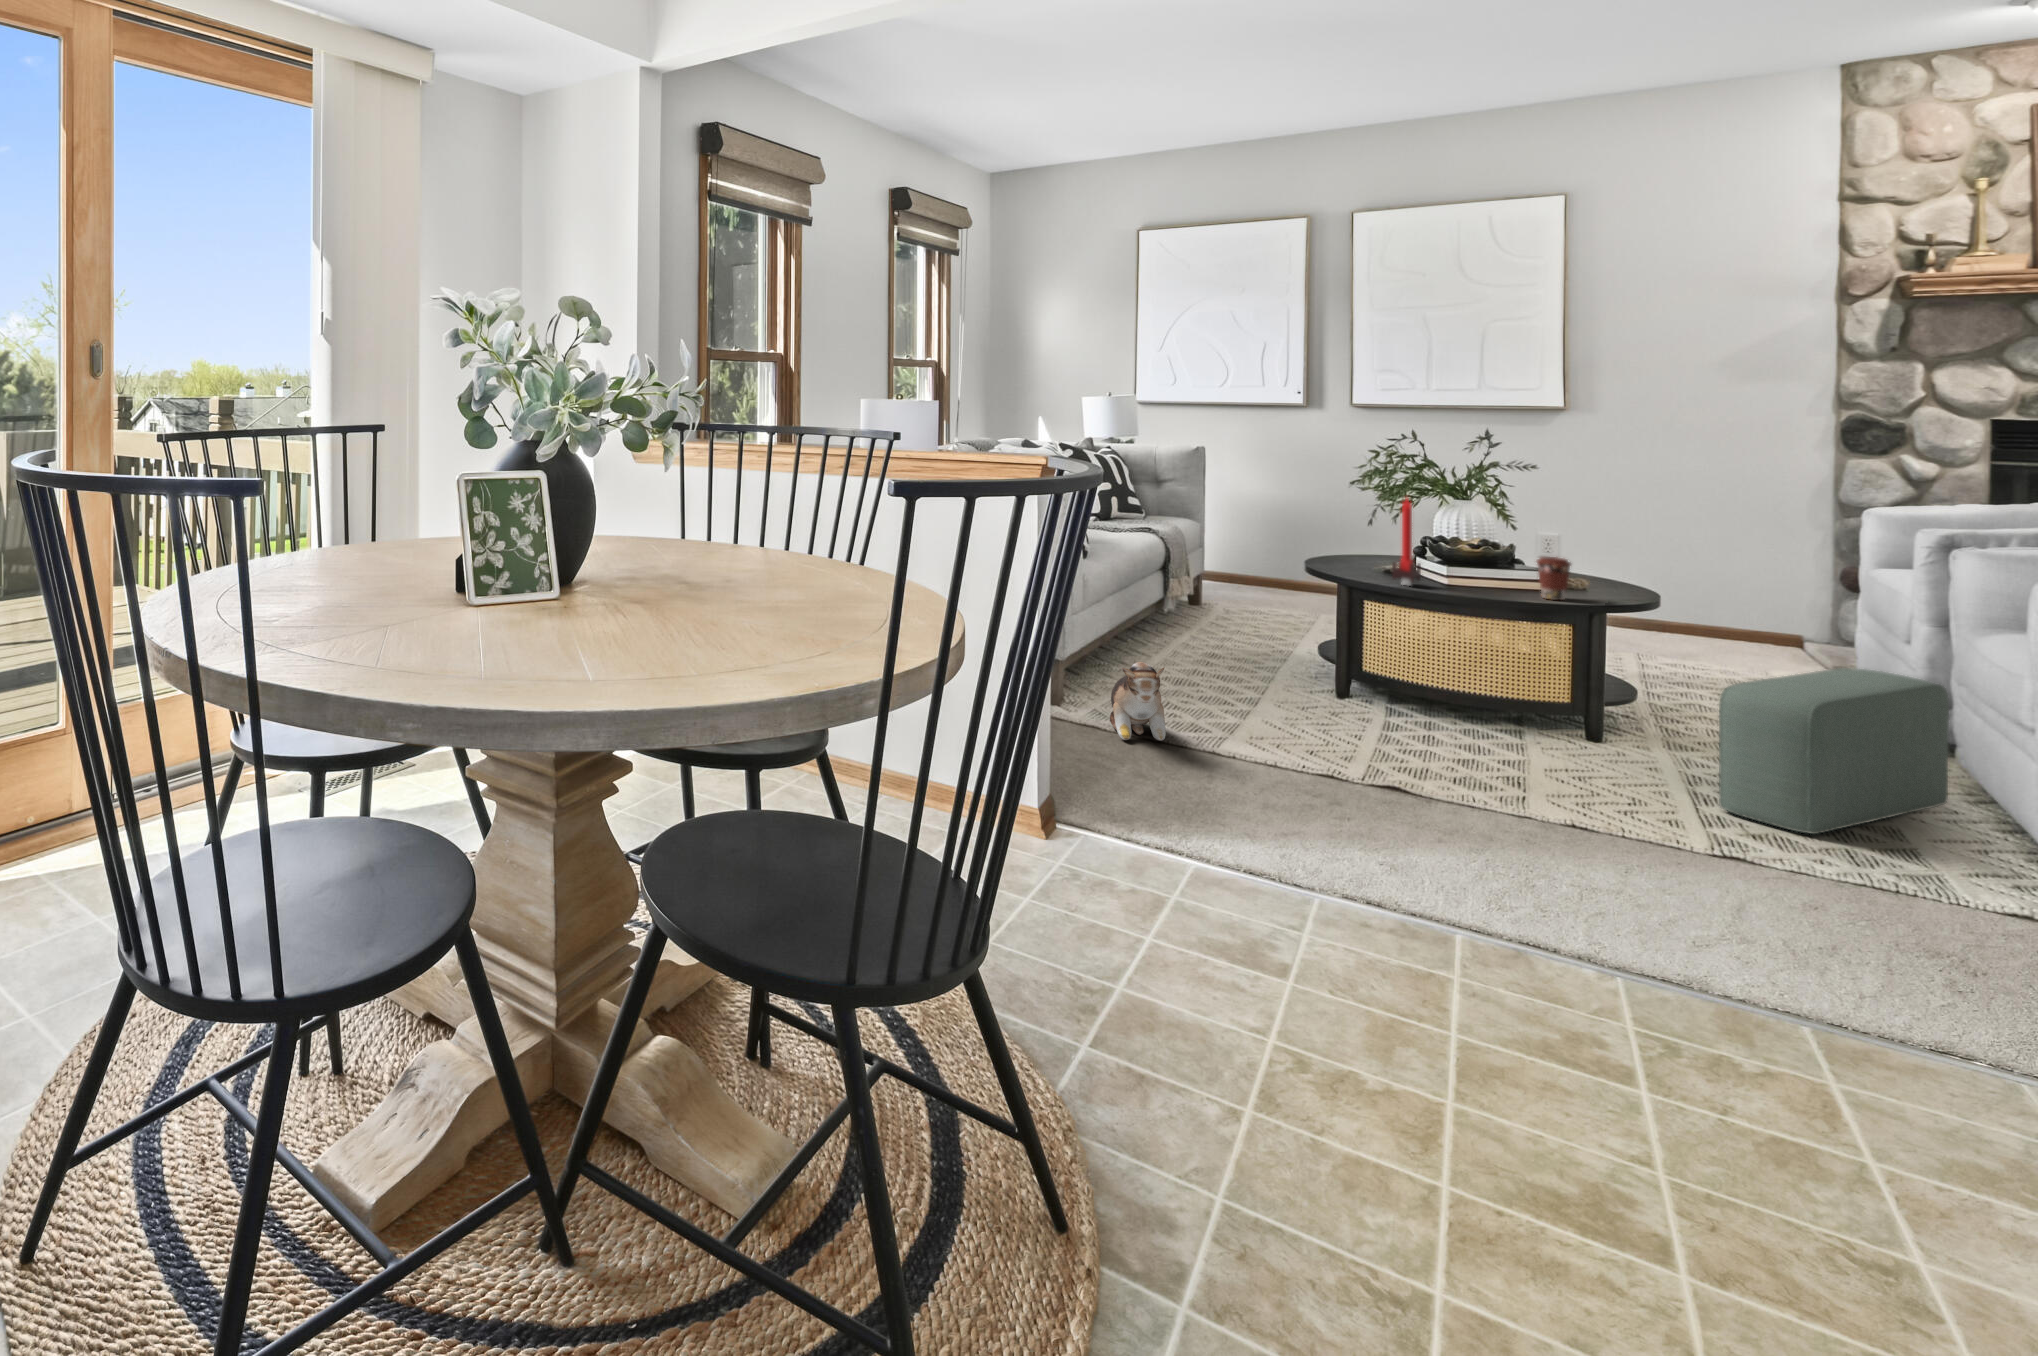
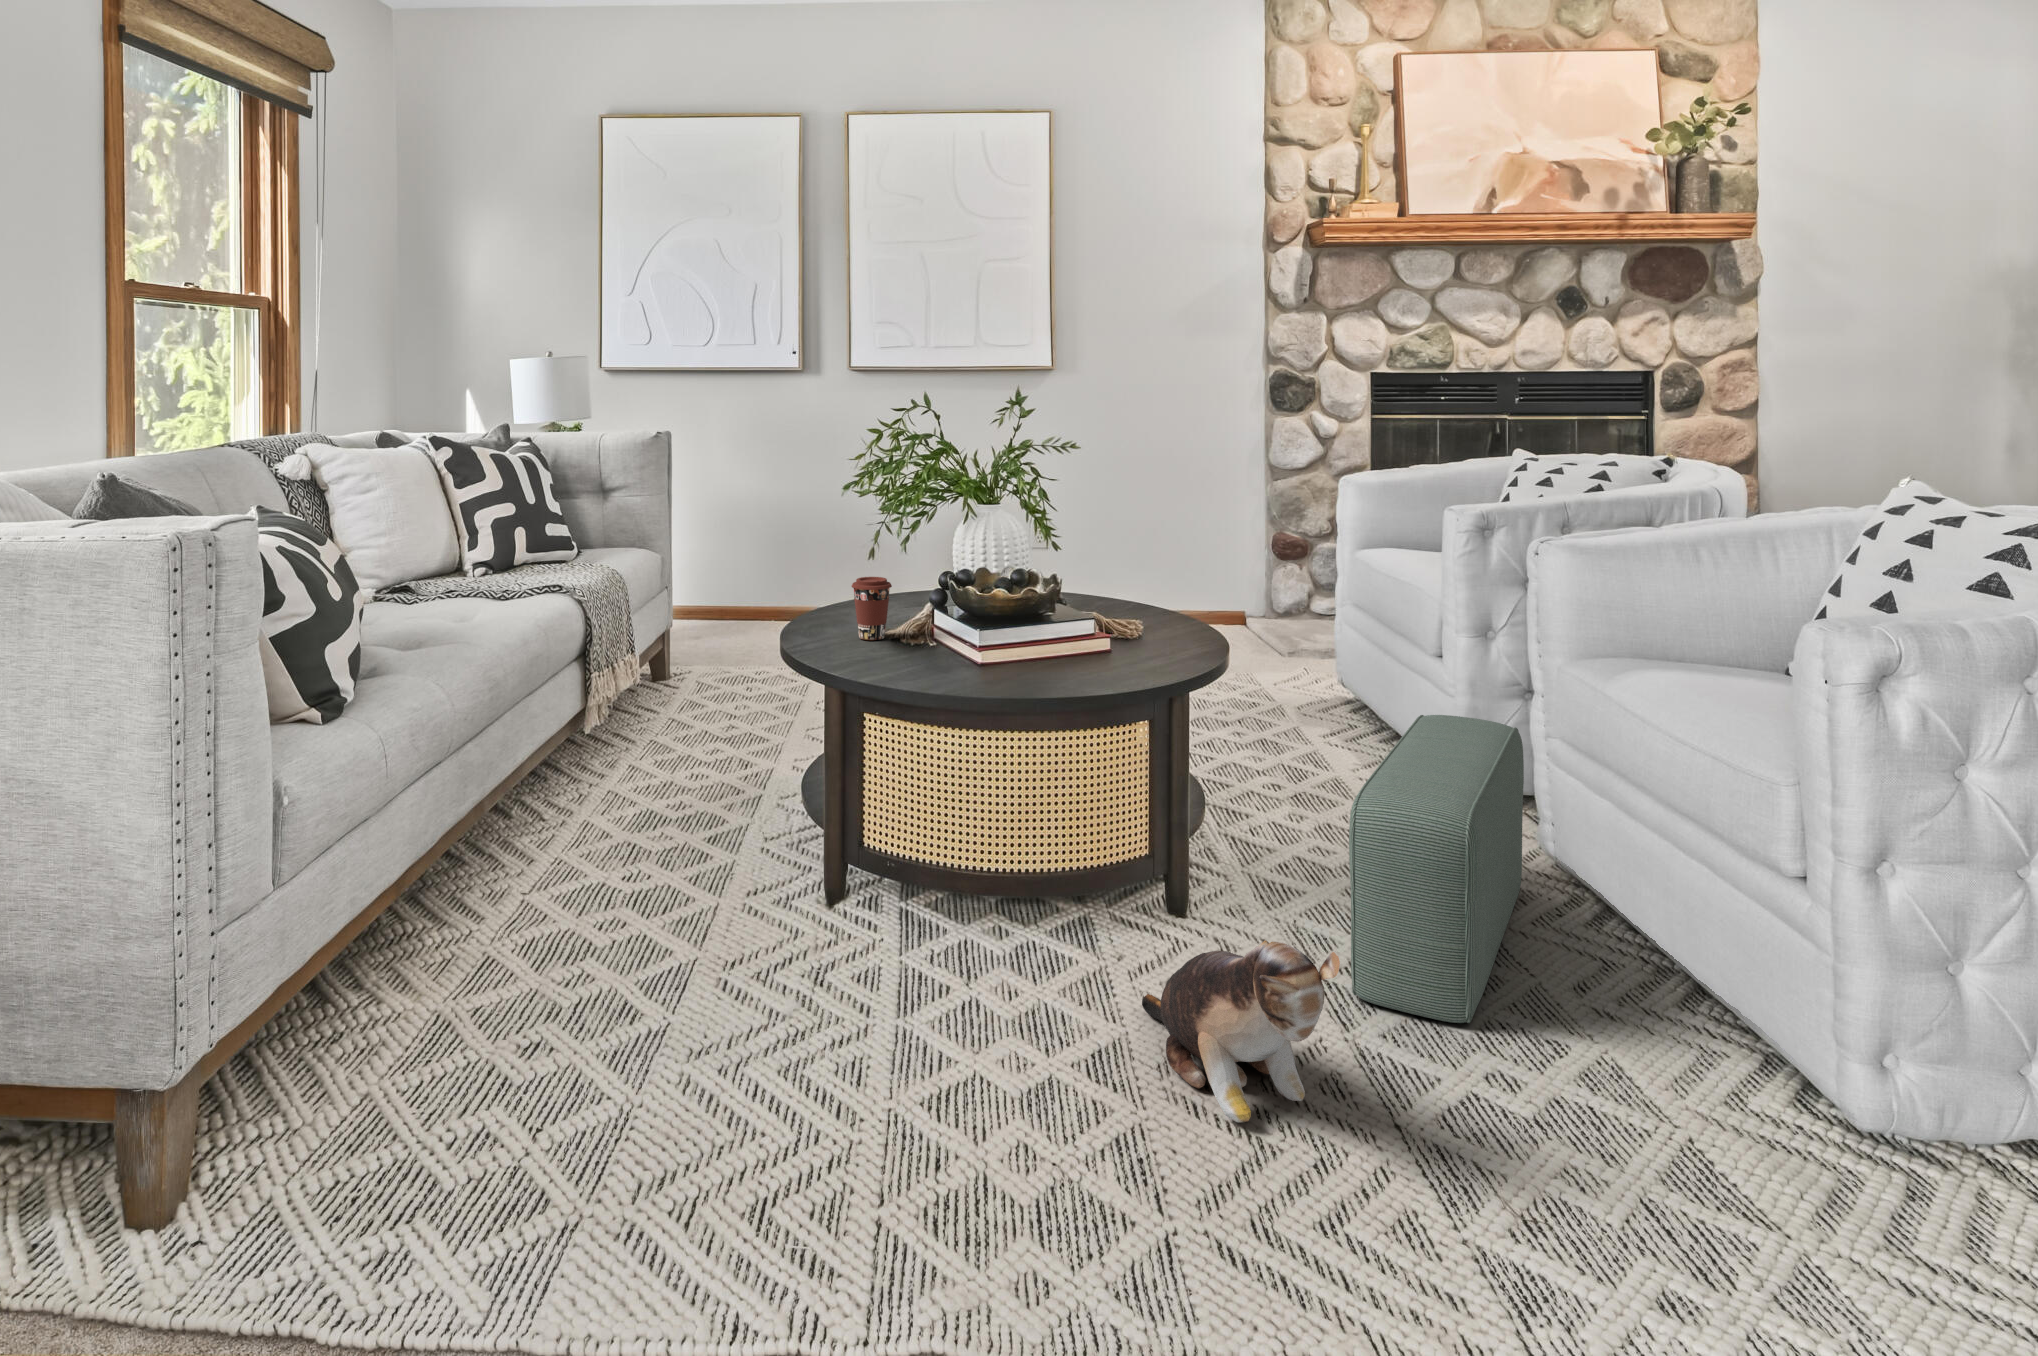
candle: present [1392,498,1421,585] -> none [912,519,949,668]
coffee cup: present [1537,557,1571,600] -> present [852,577,892,640]
plush toy: present [1110,662,1166,741] -> present [1142,940,1340,1122]

